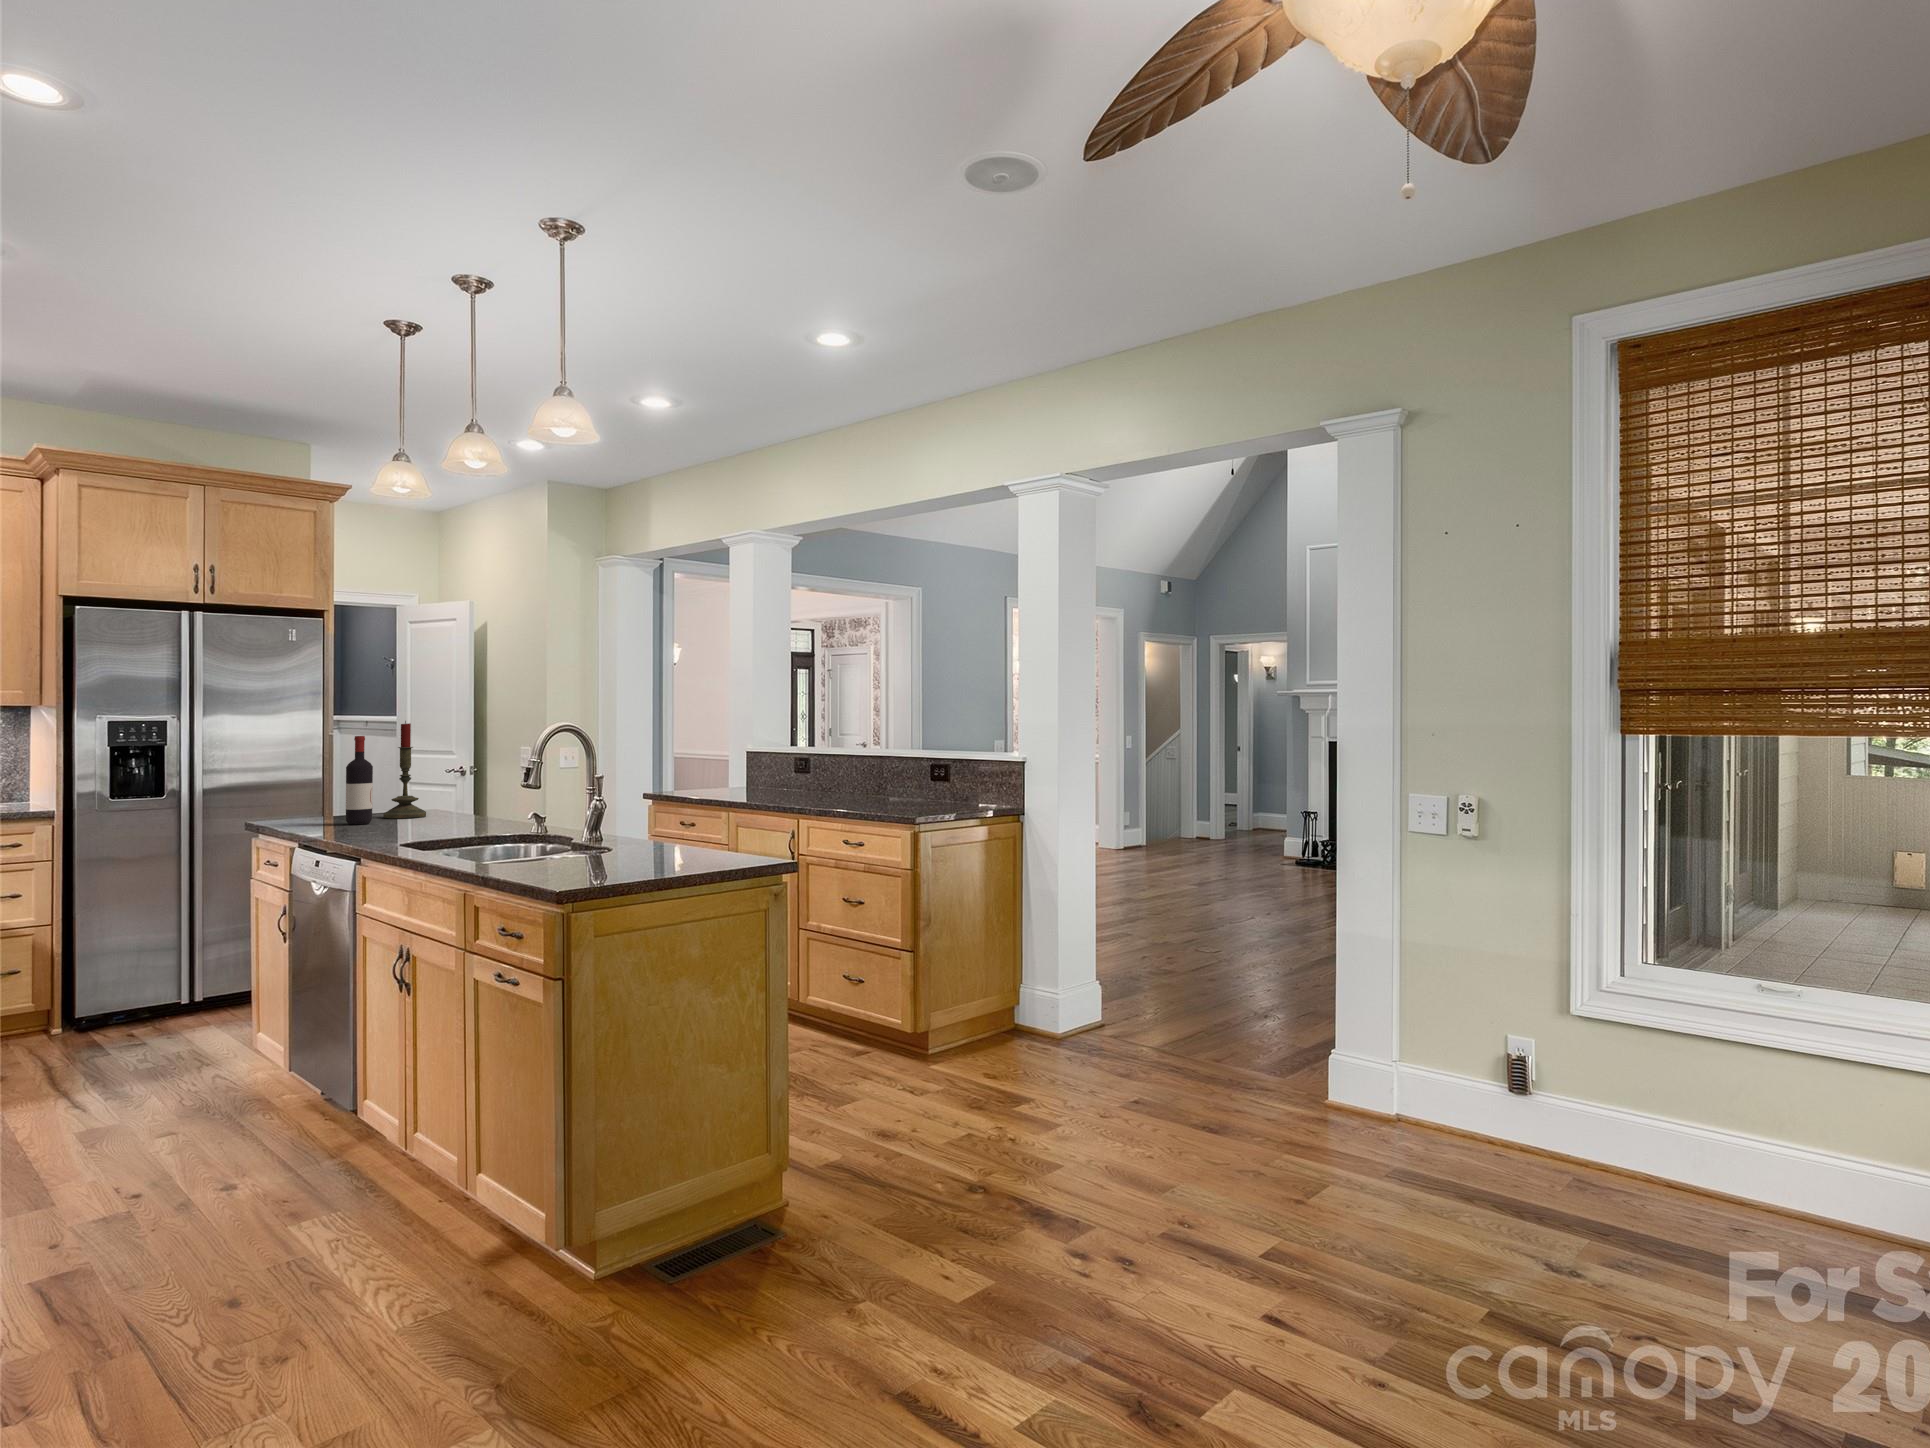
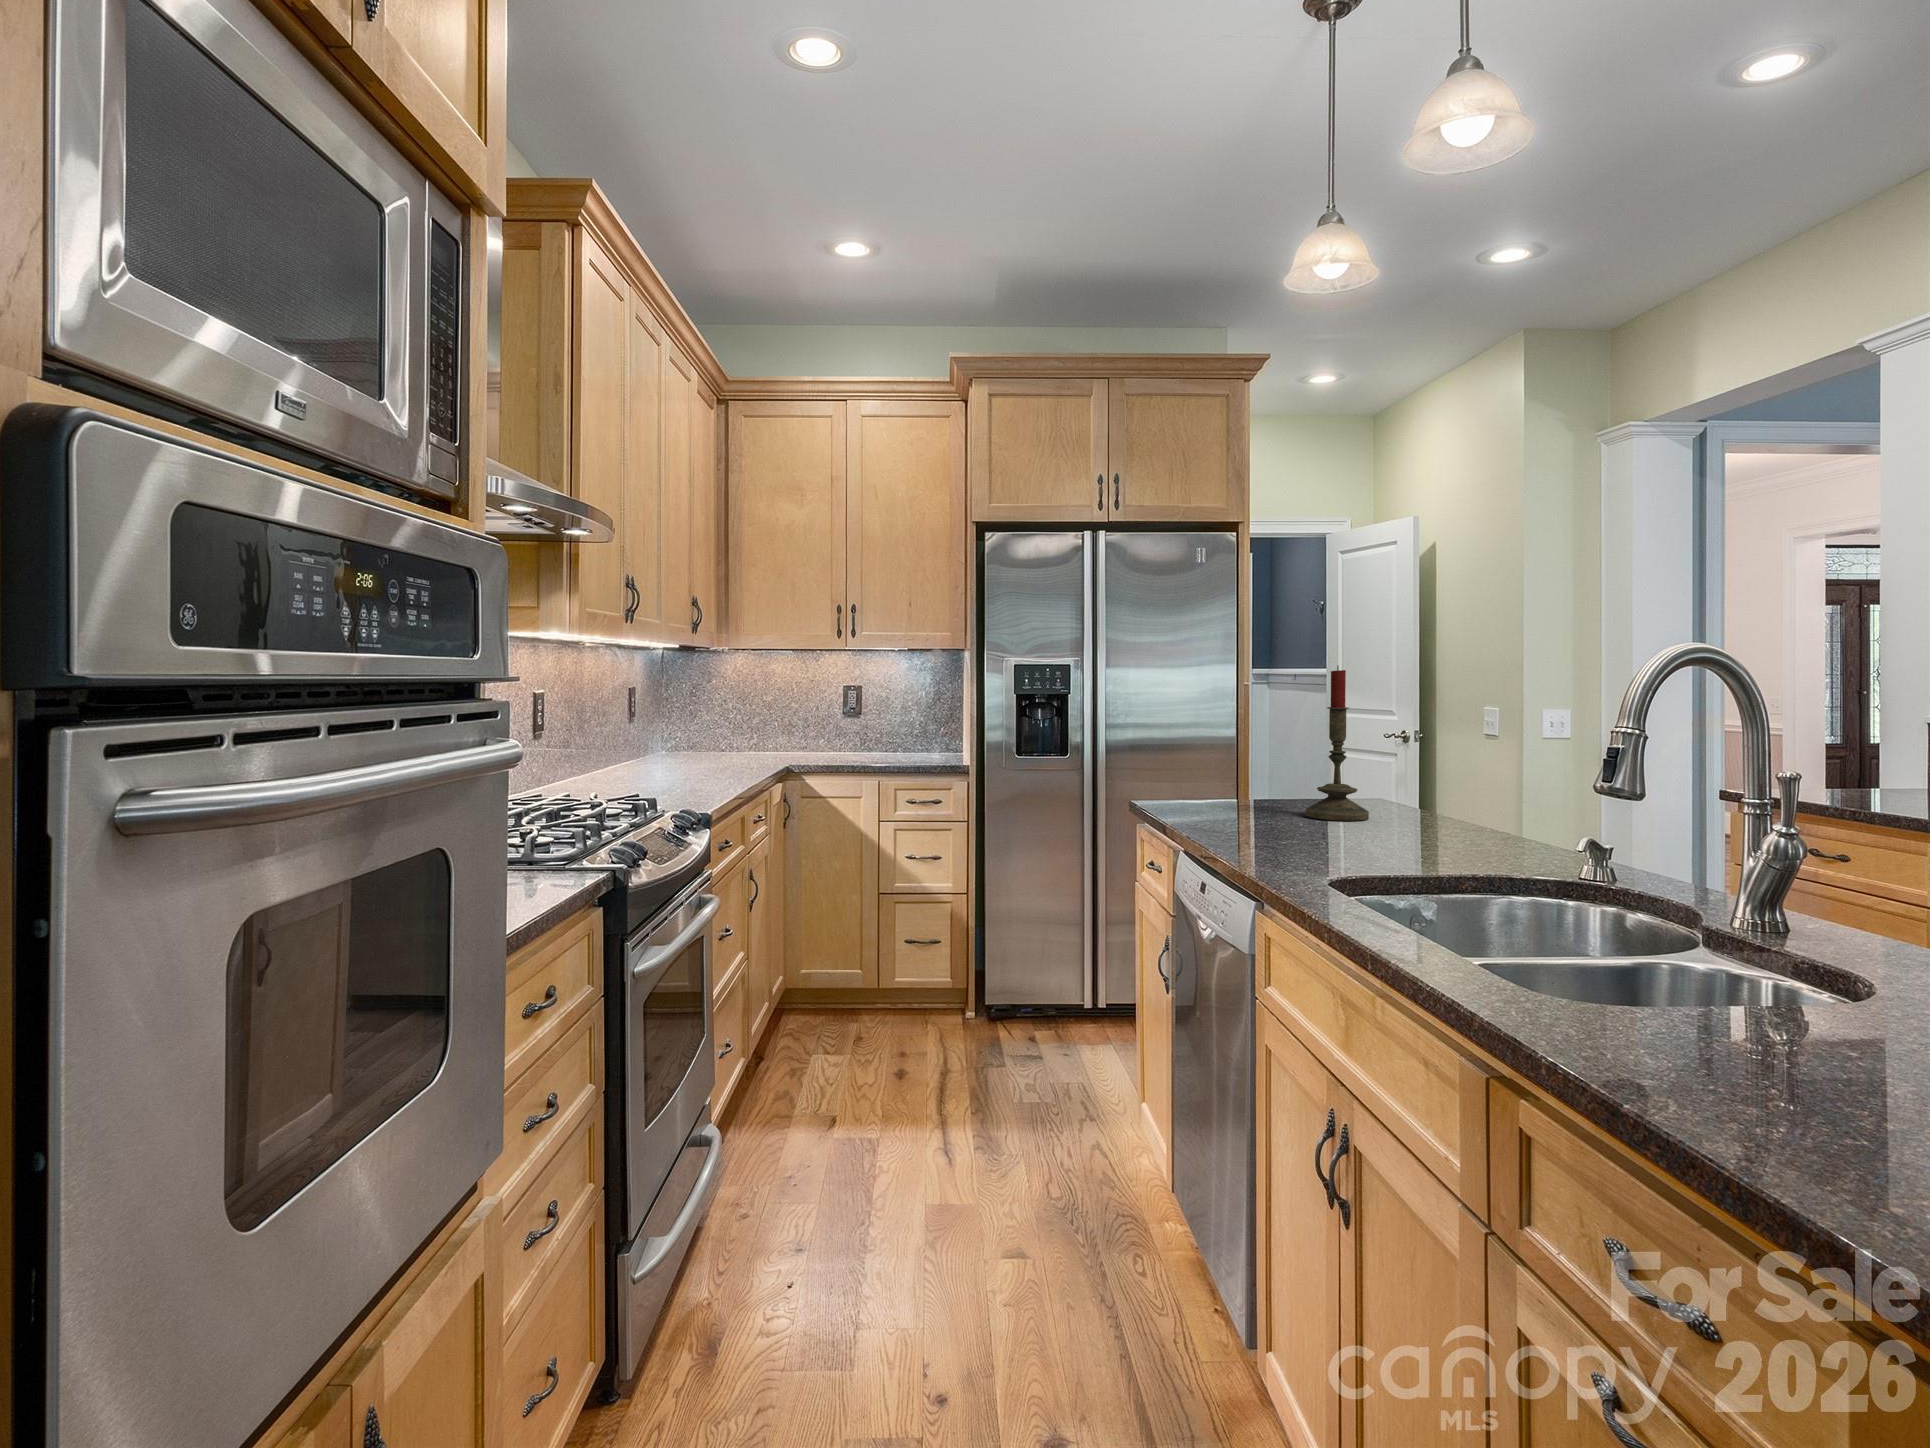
wine bottle: present [346,736,373,825] -> none [1251,688,1289,827]

